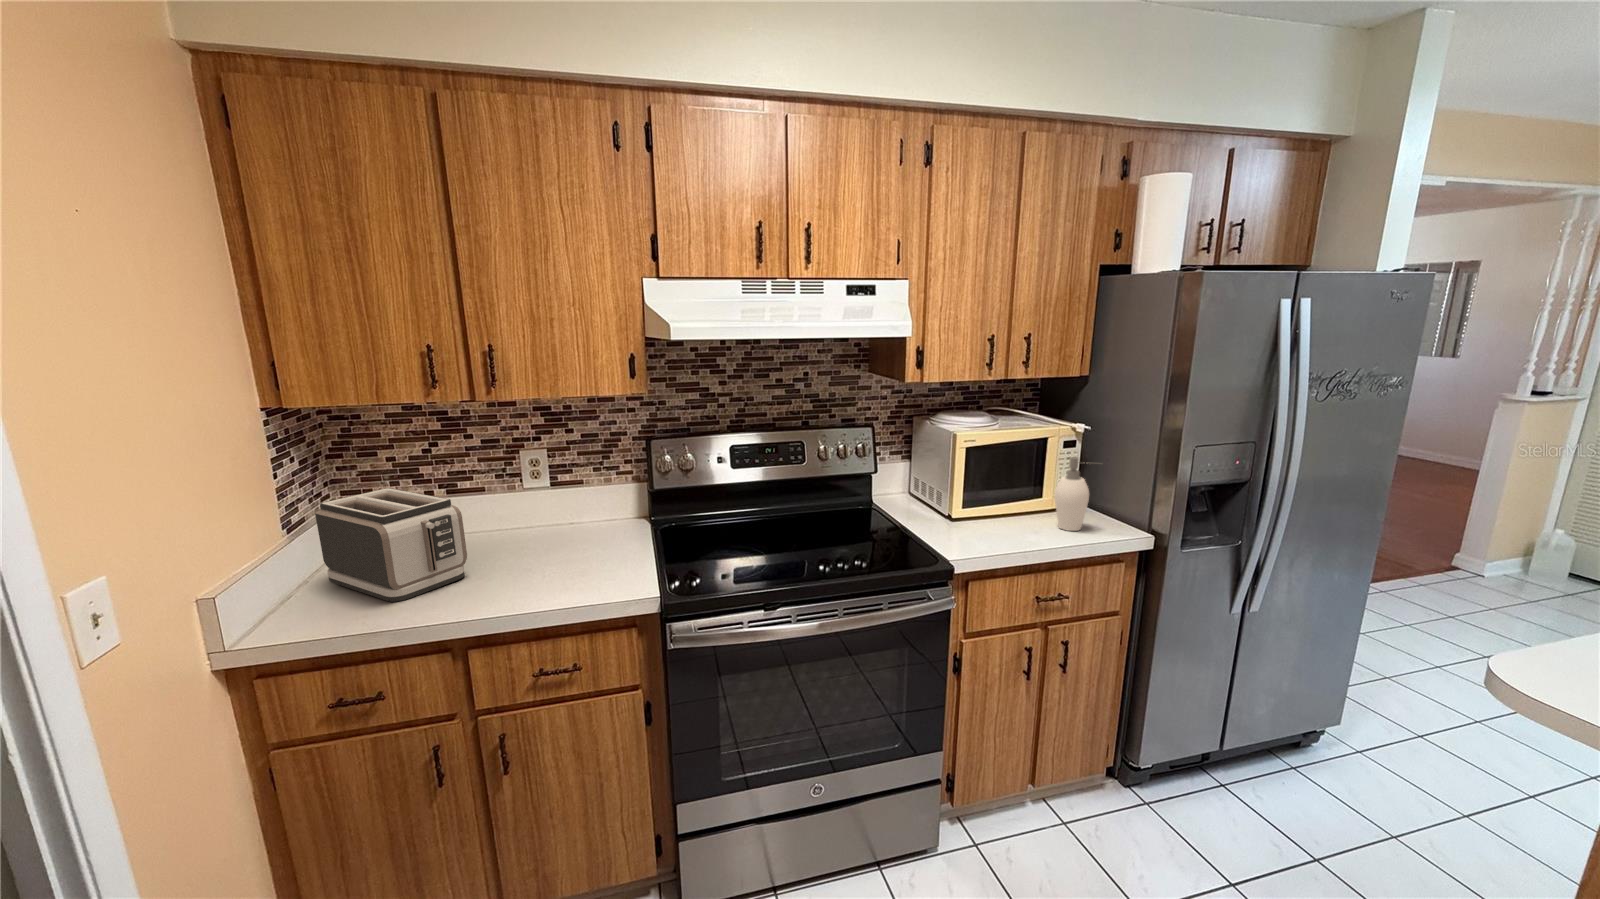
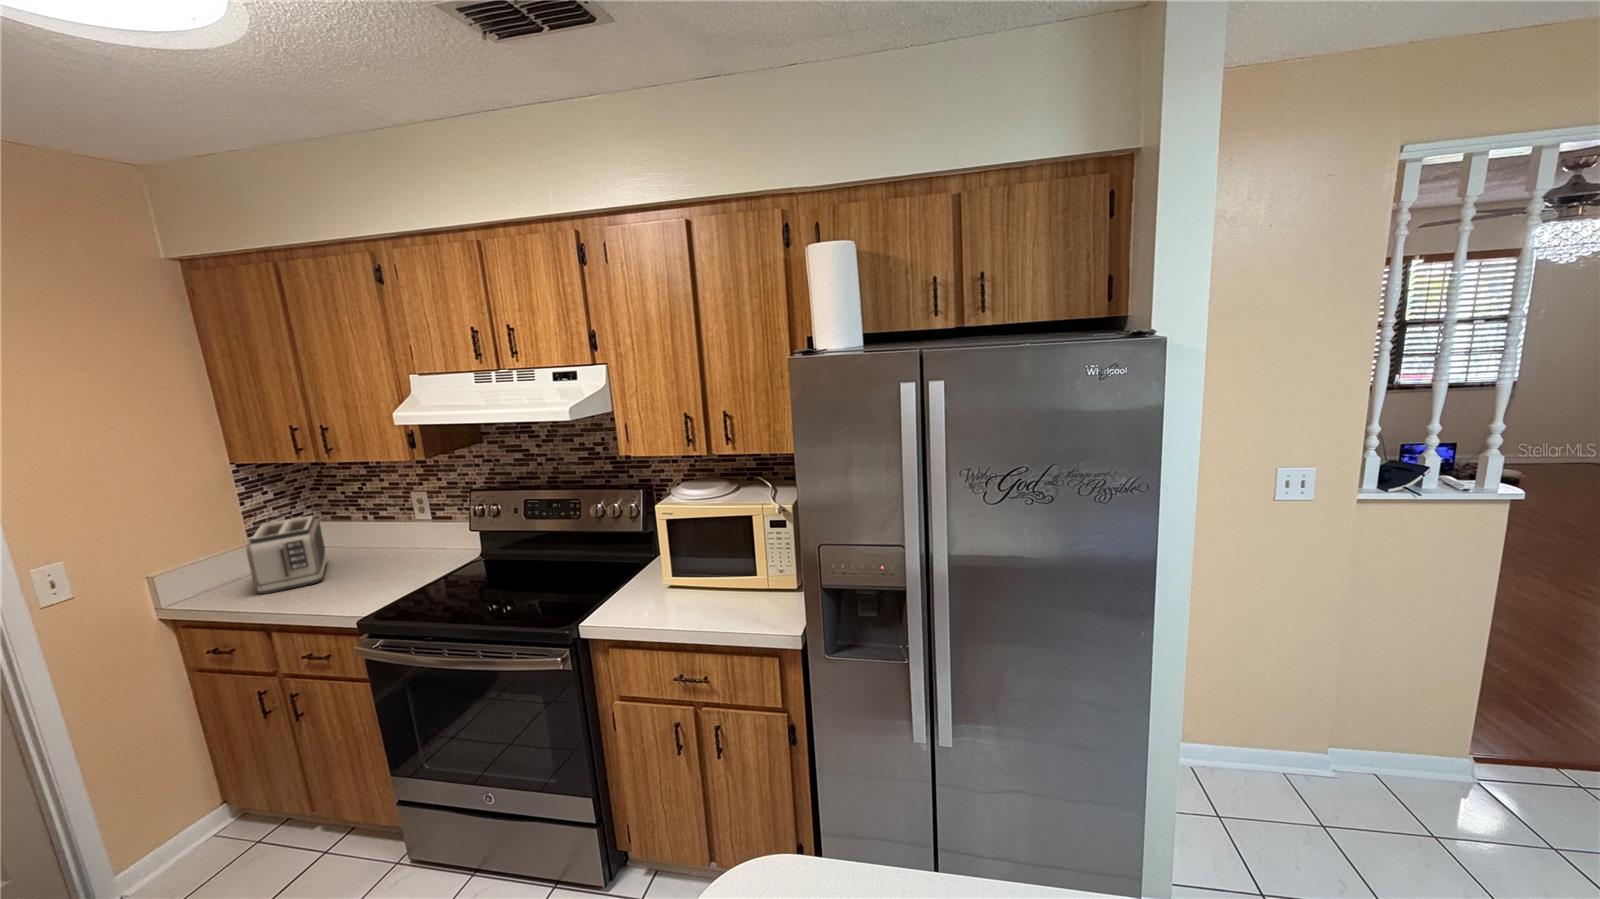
soap dispenser: present [1055,457,1089,531] -> none [732,539,765,616]

